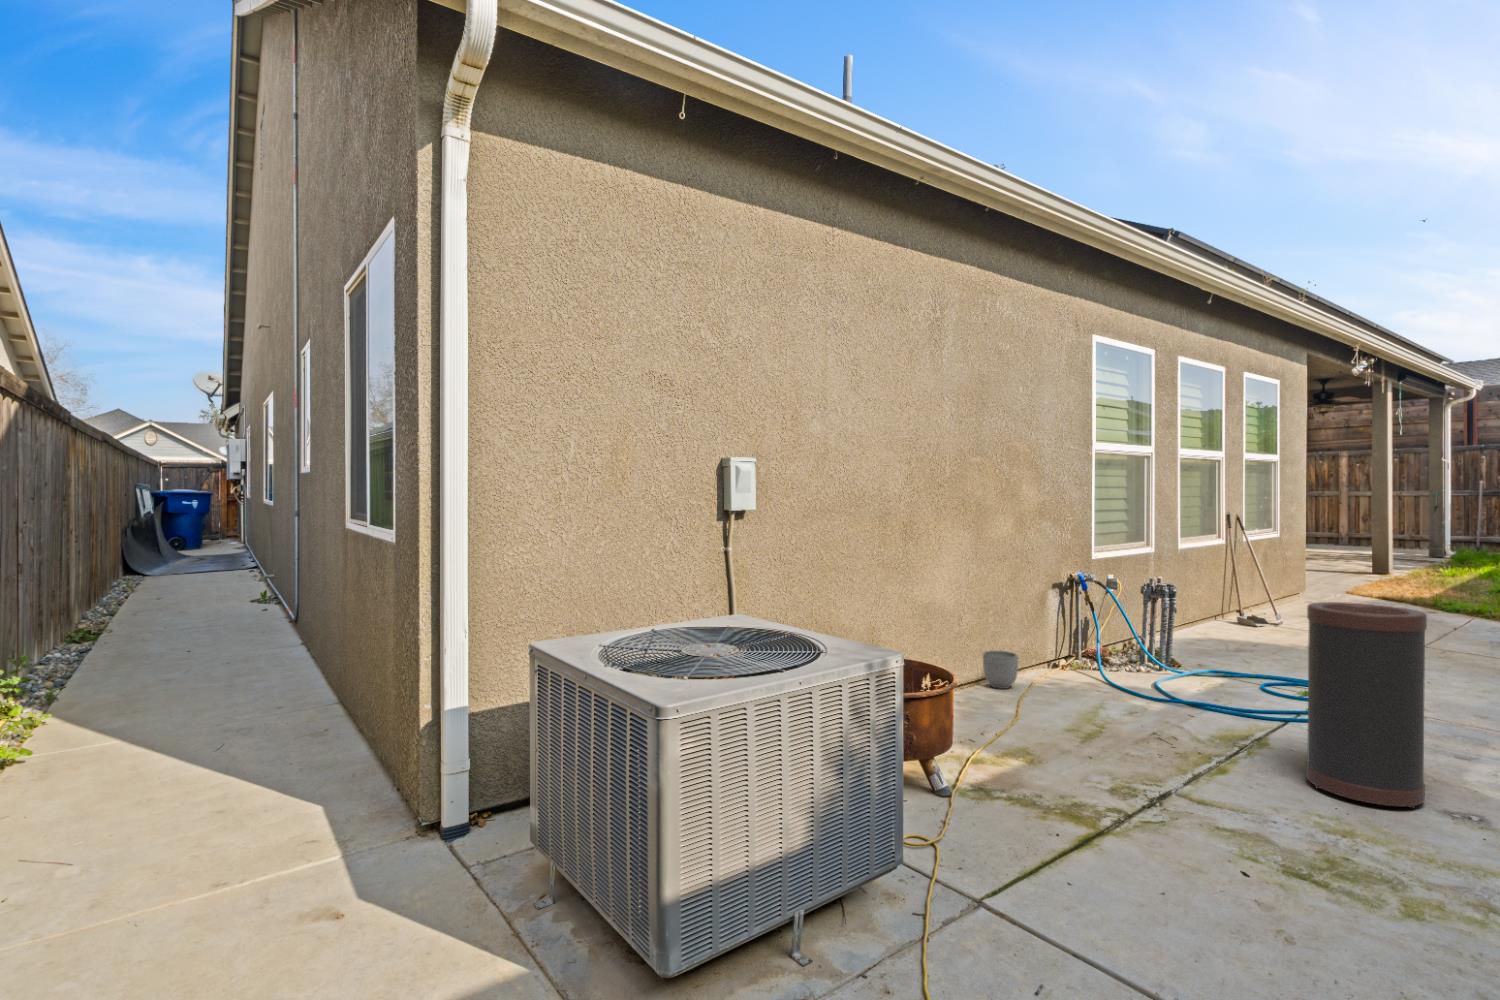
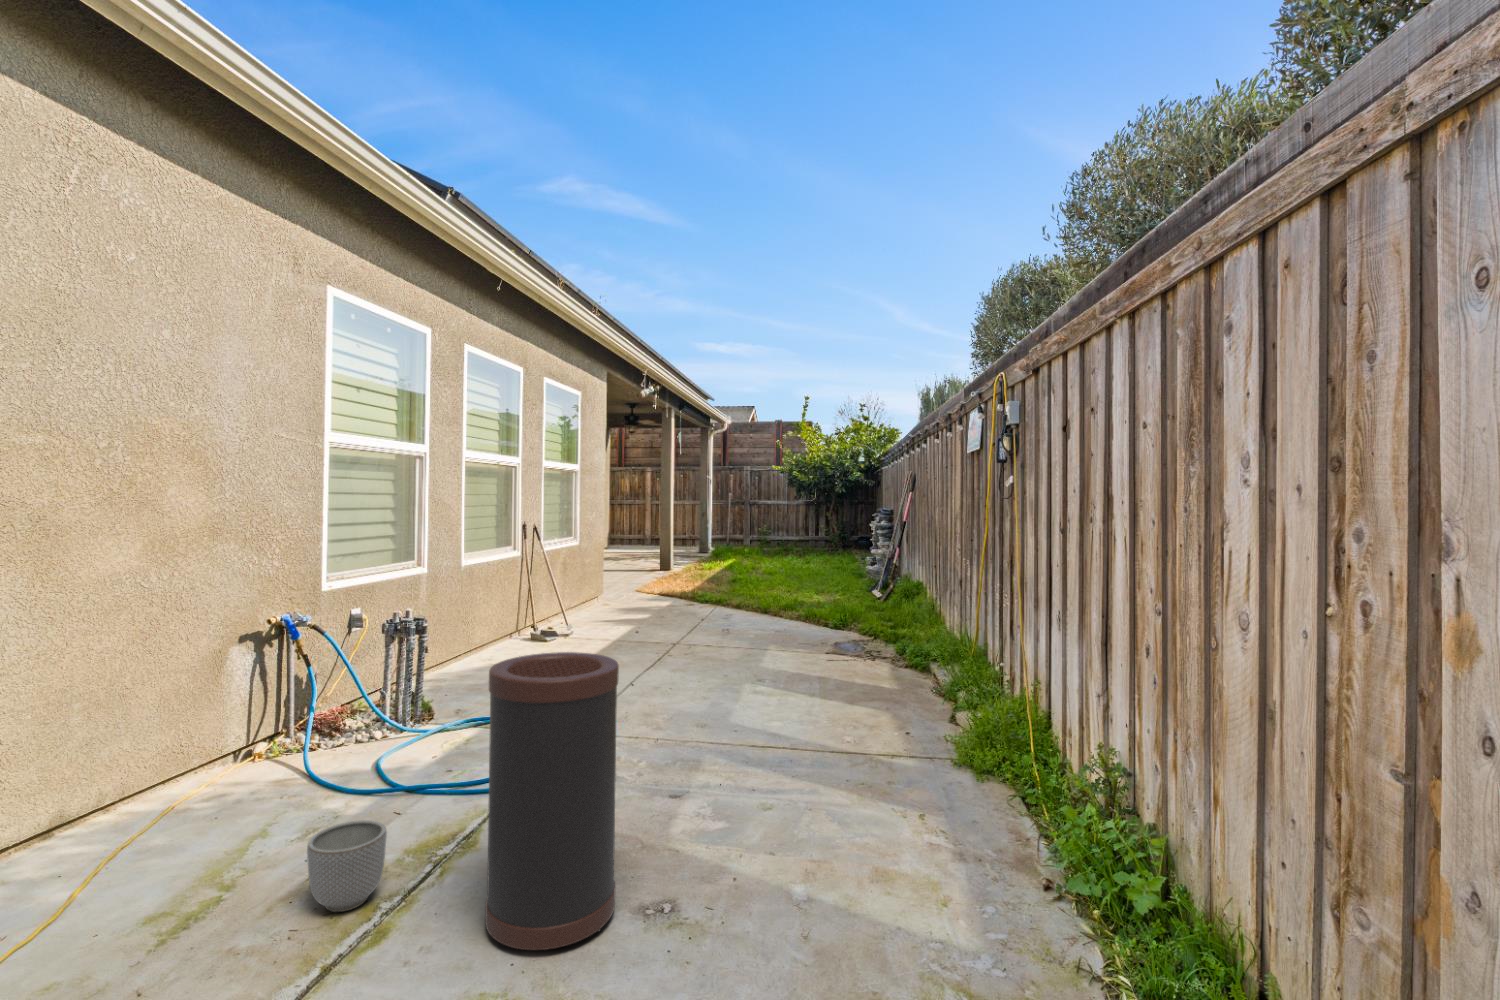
planter: present [983,651,1018,689] -> present [307,820,387,912]

